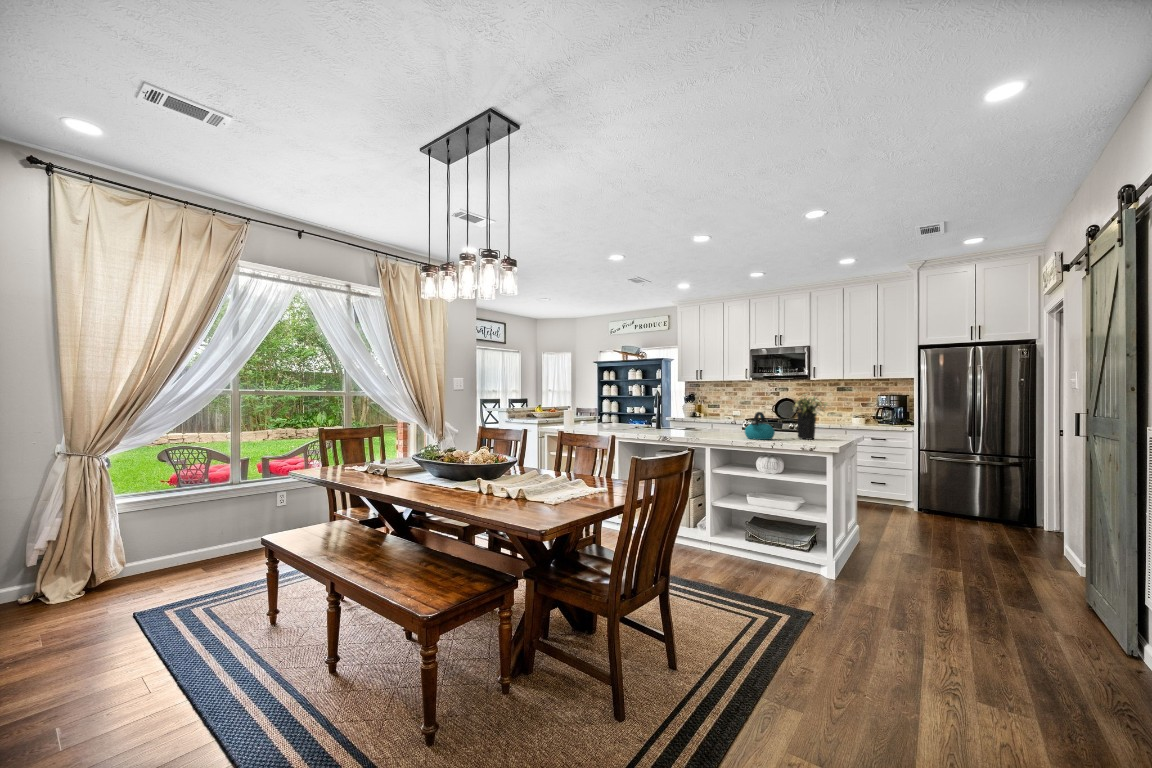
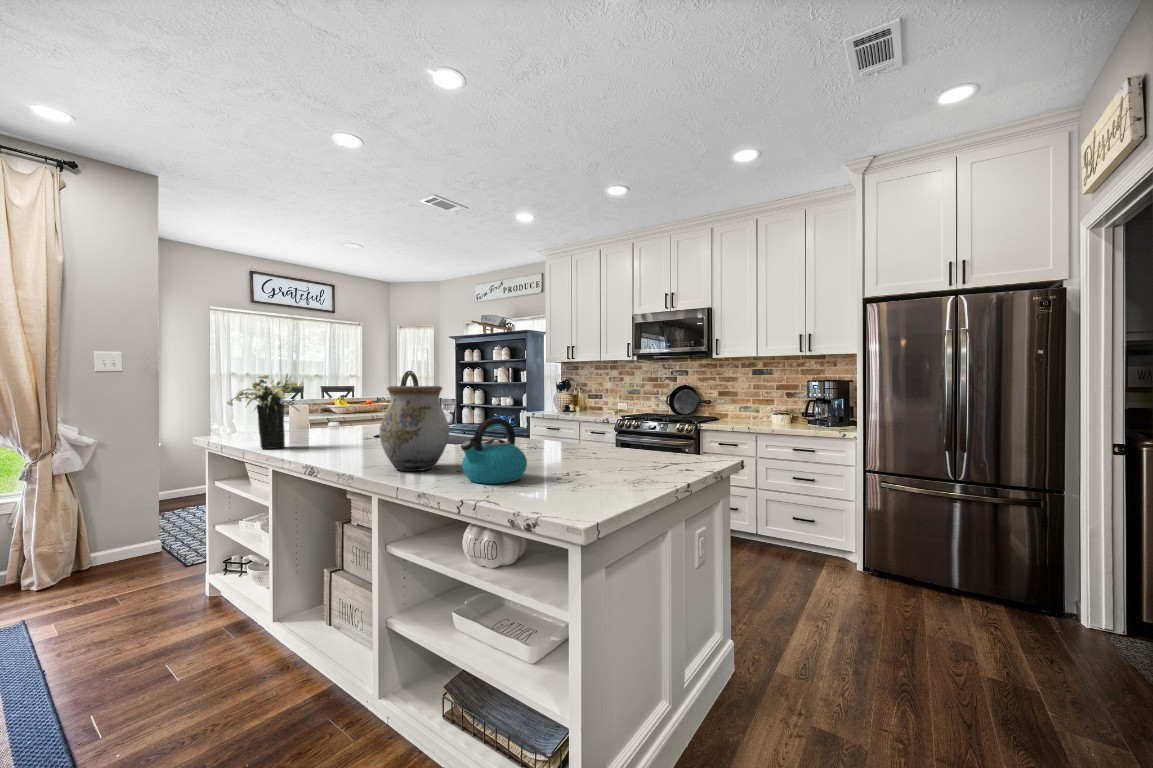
flower arrangement: present [793,394,827,440] -> present [227,374,303,449]
vase: none [695,398,727,437] -> present [380,386,449,471]

